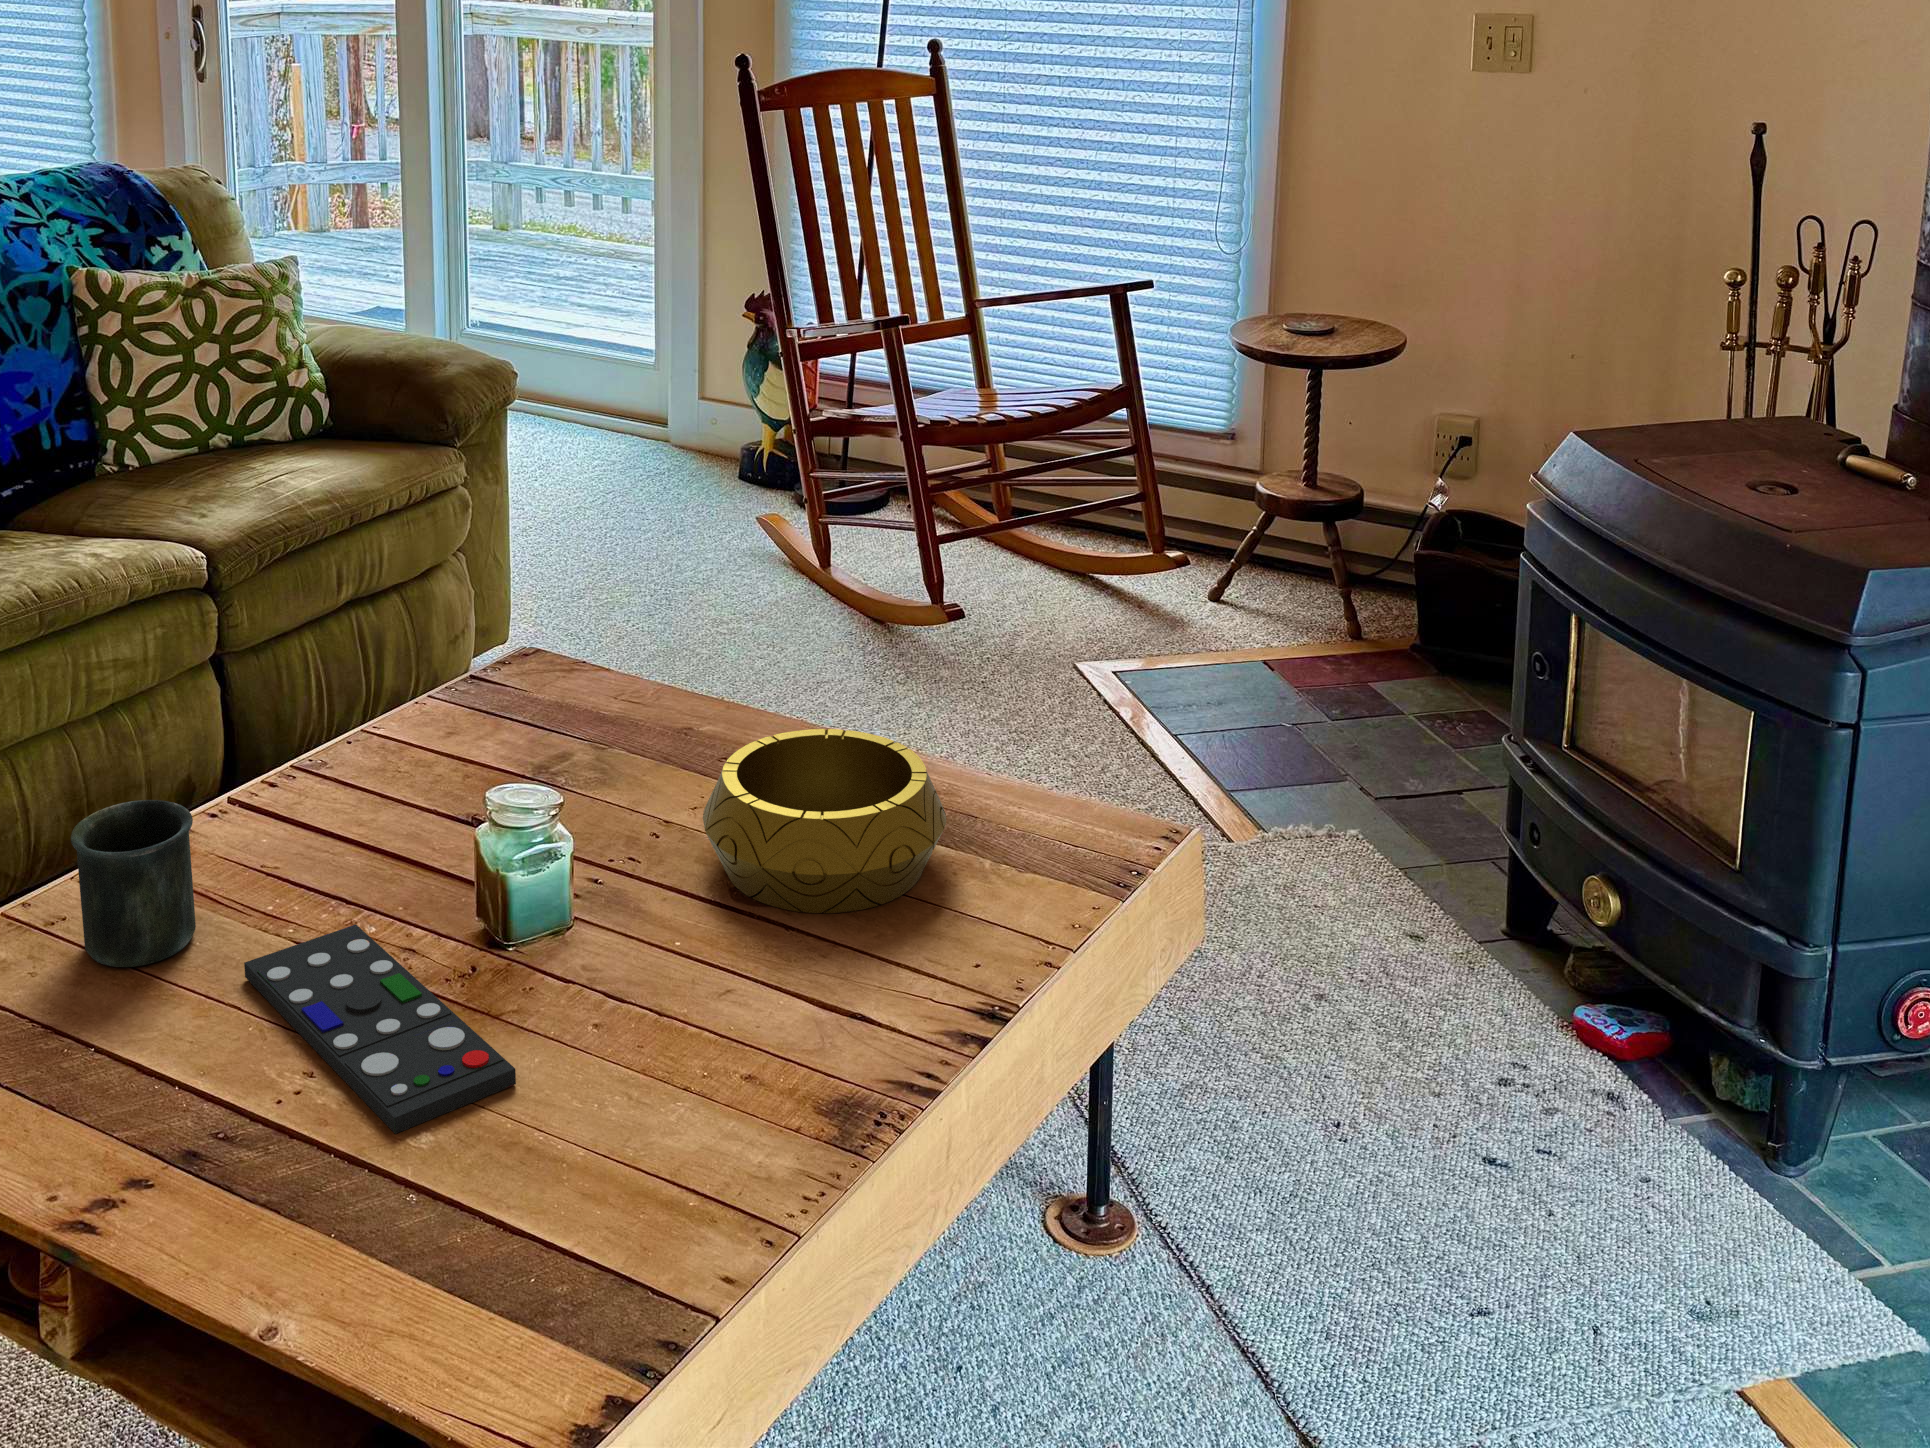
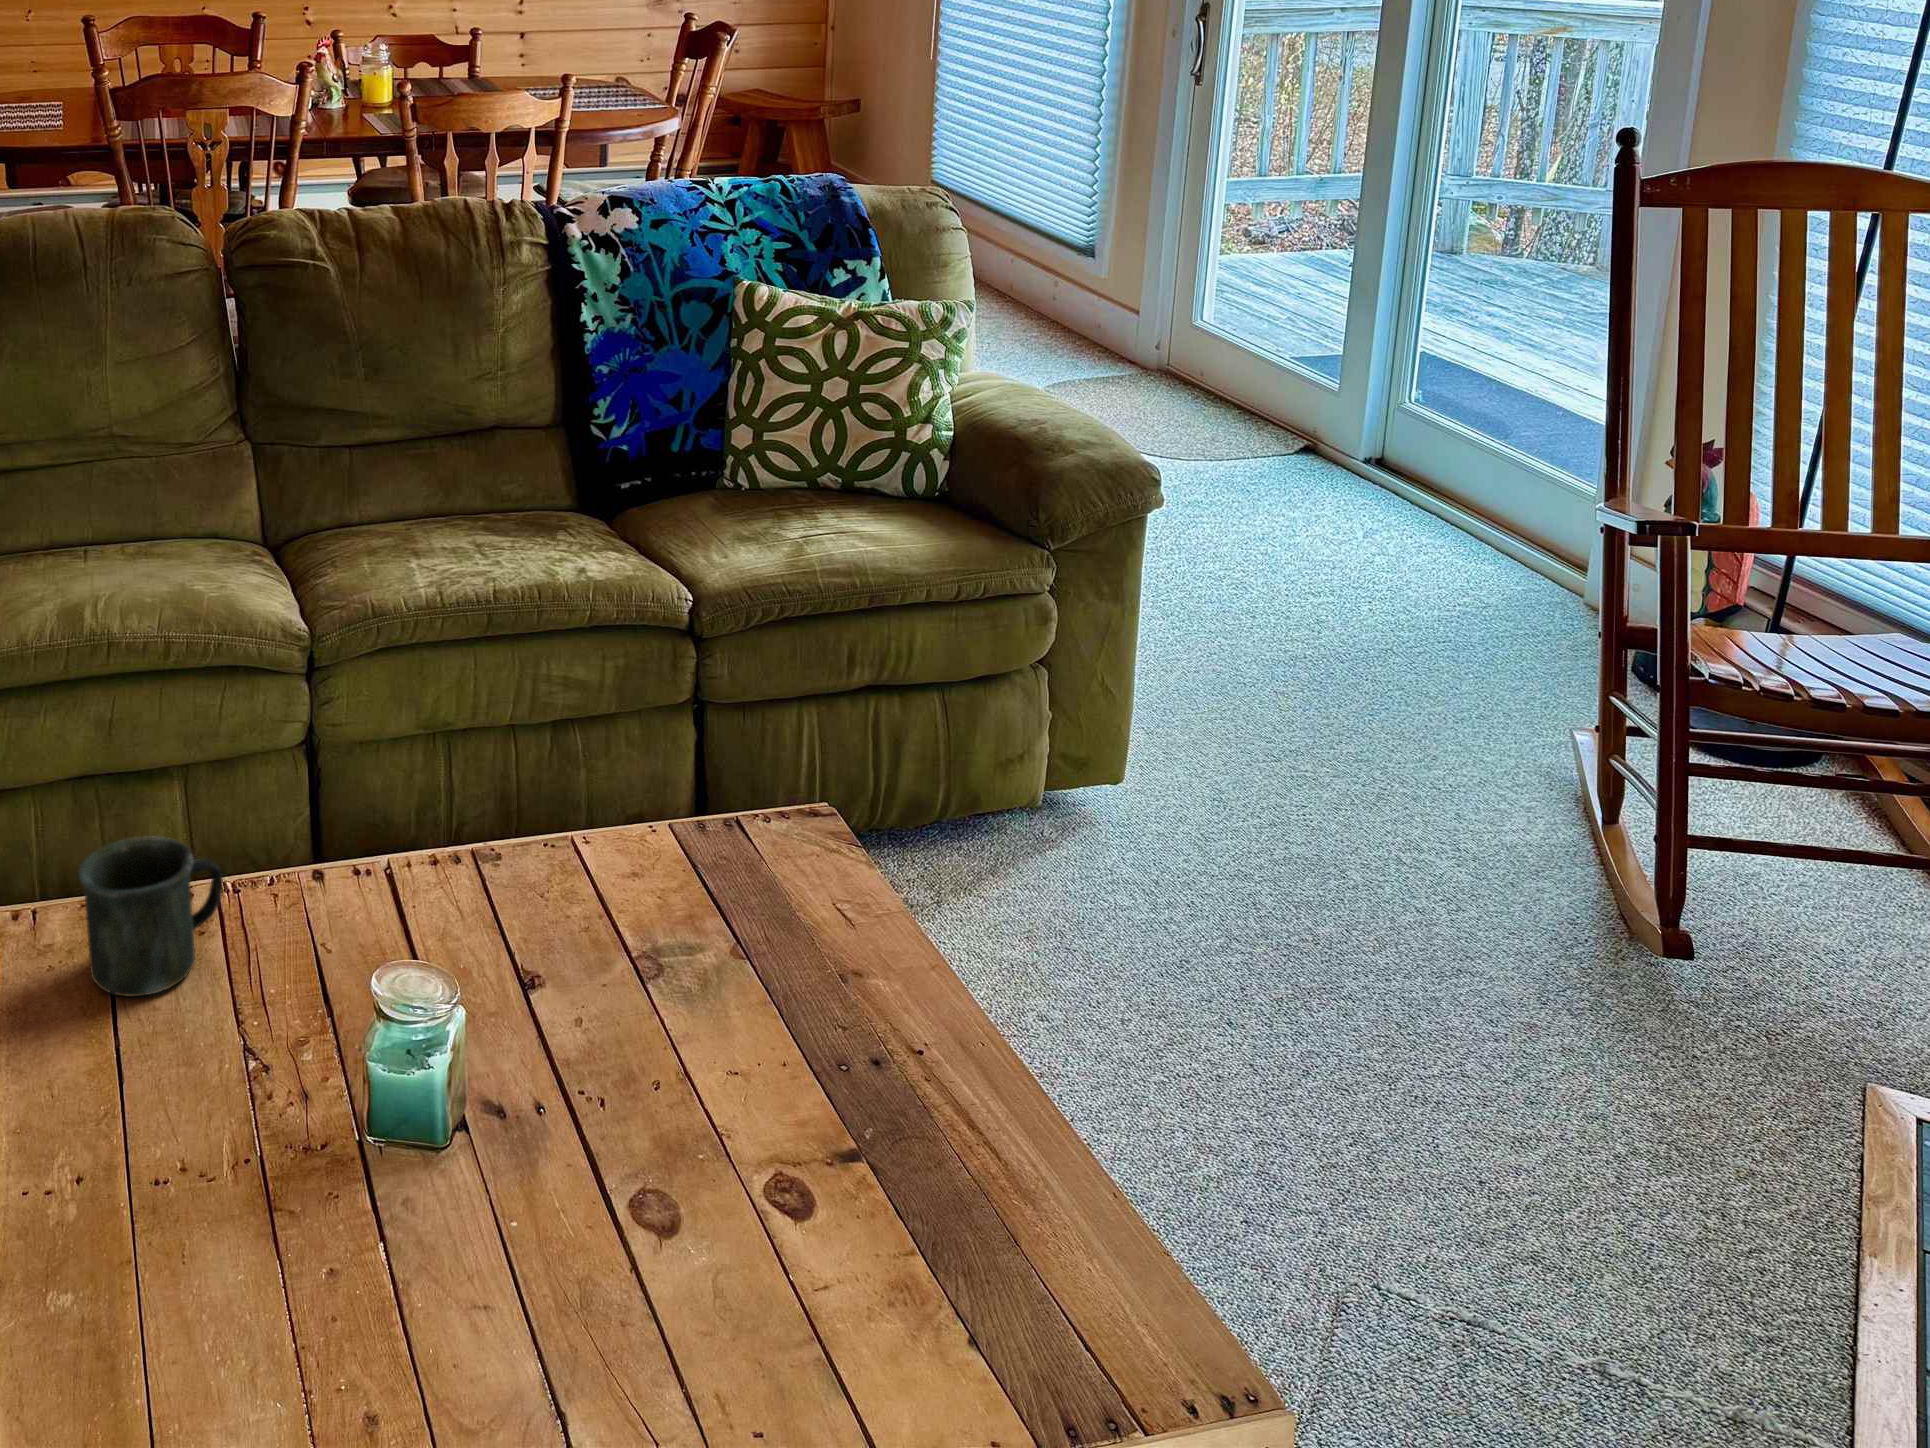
decorative bowl: present [703,729,946,913] -> none [584,1032,887,1304]
remote control: present [244,925,516,1134] -> none [20,1034,265,1288]

